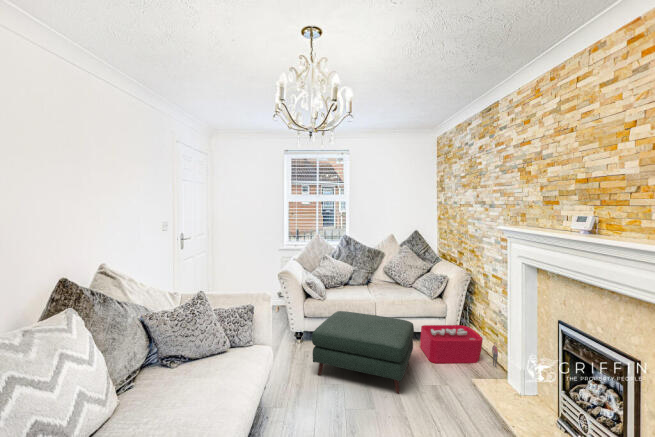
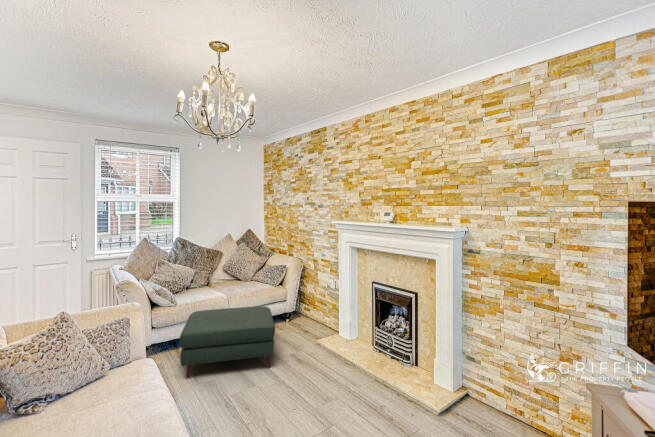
storage bin: present [420,325,498,367] -> none [268,304,329,338]

